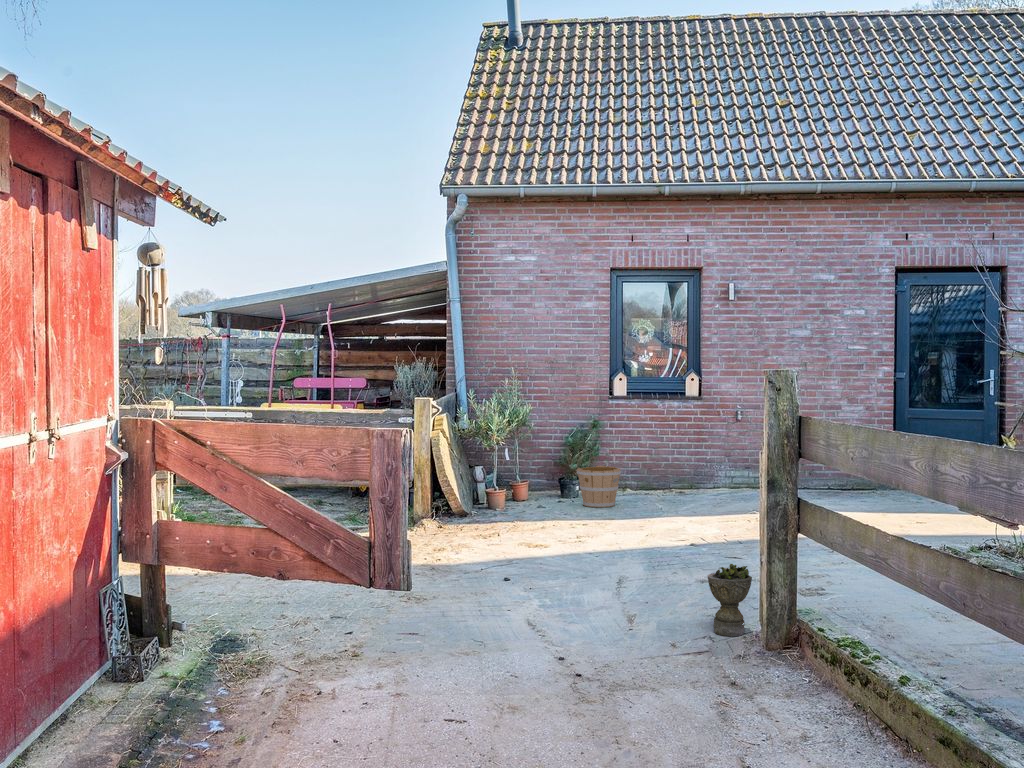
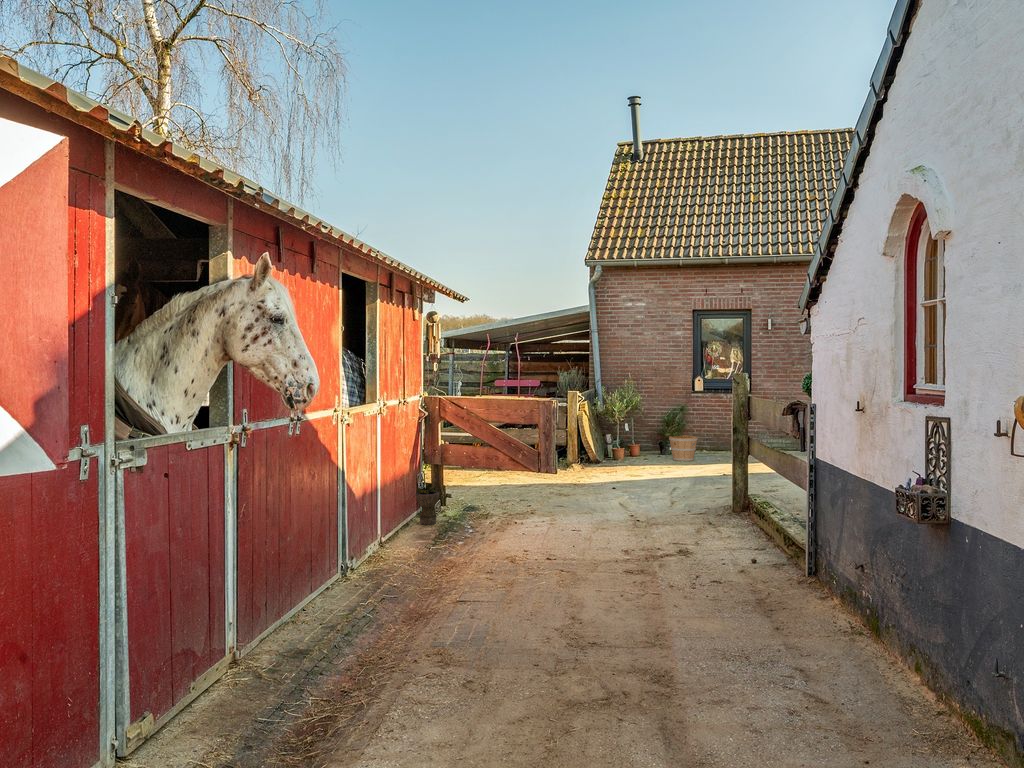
planter: present [707,564,752,636] -> present [416,484,439,525]

